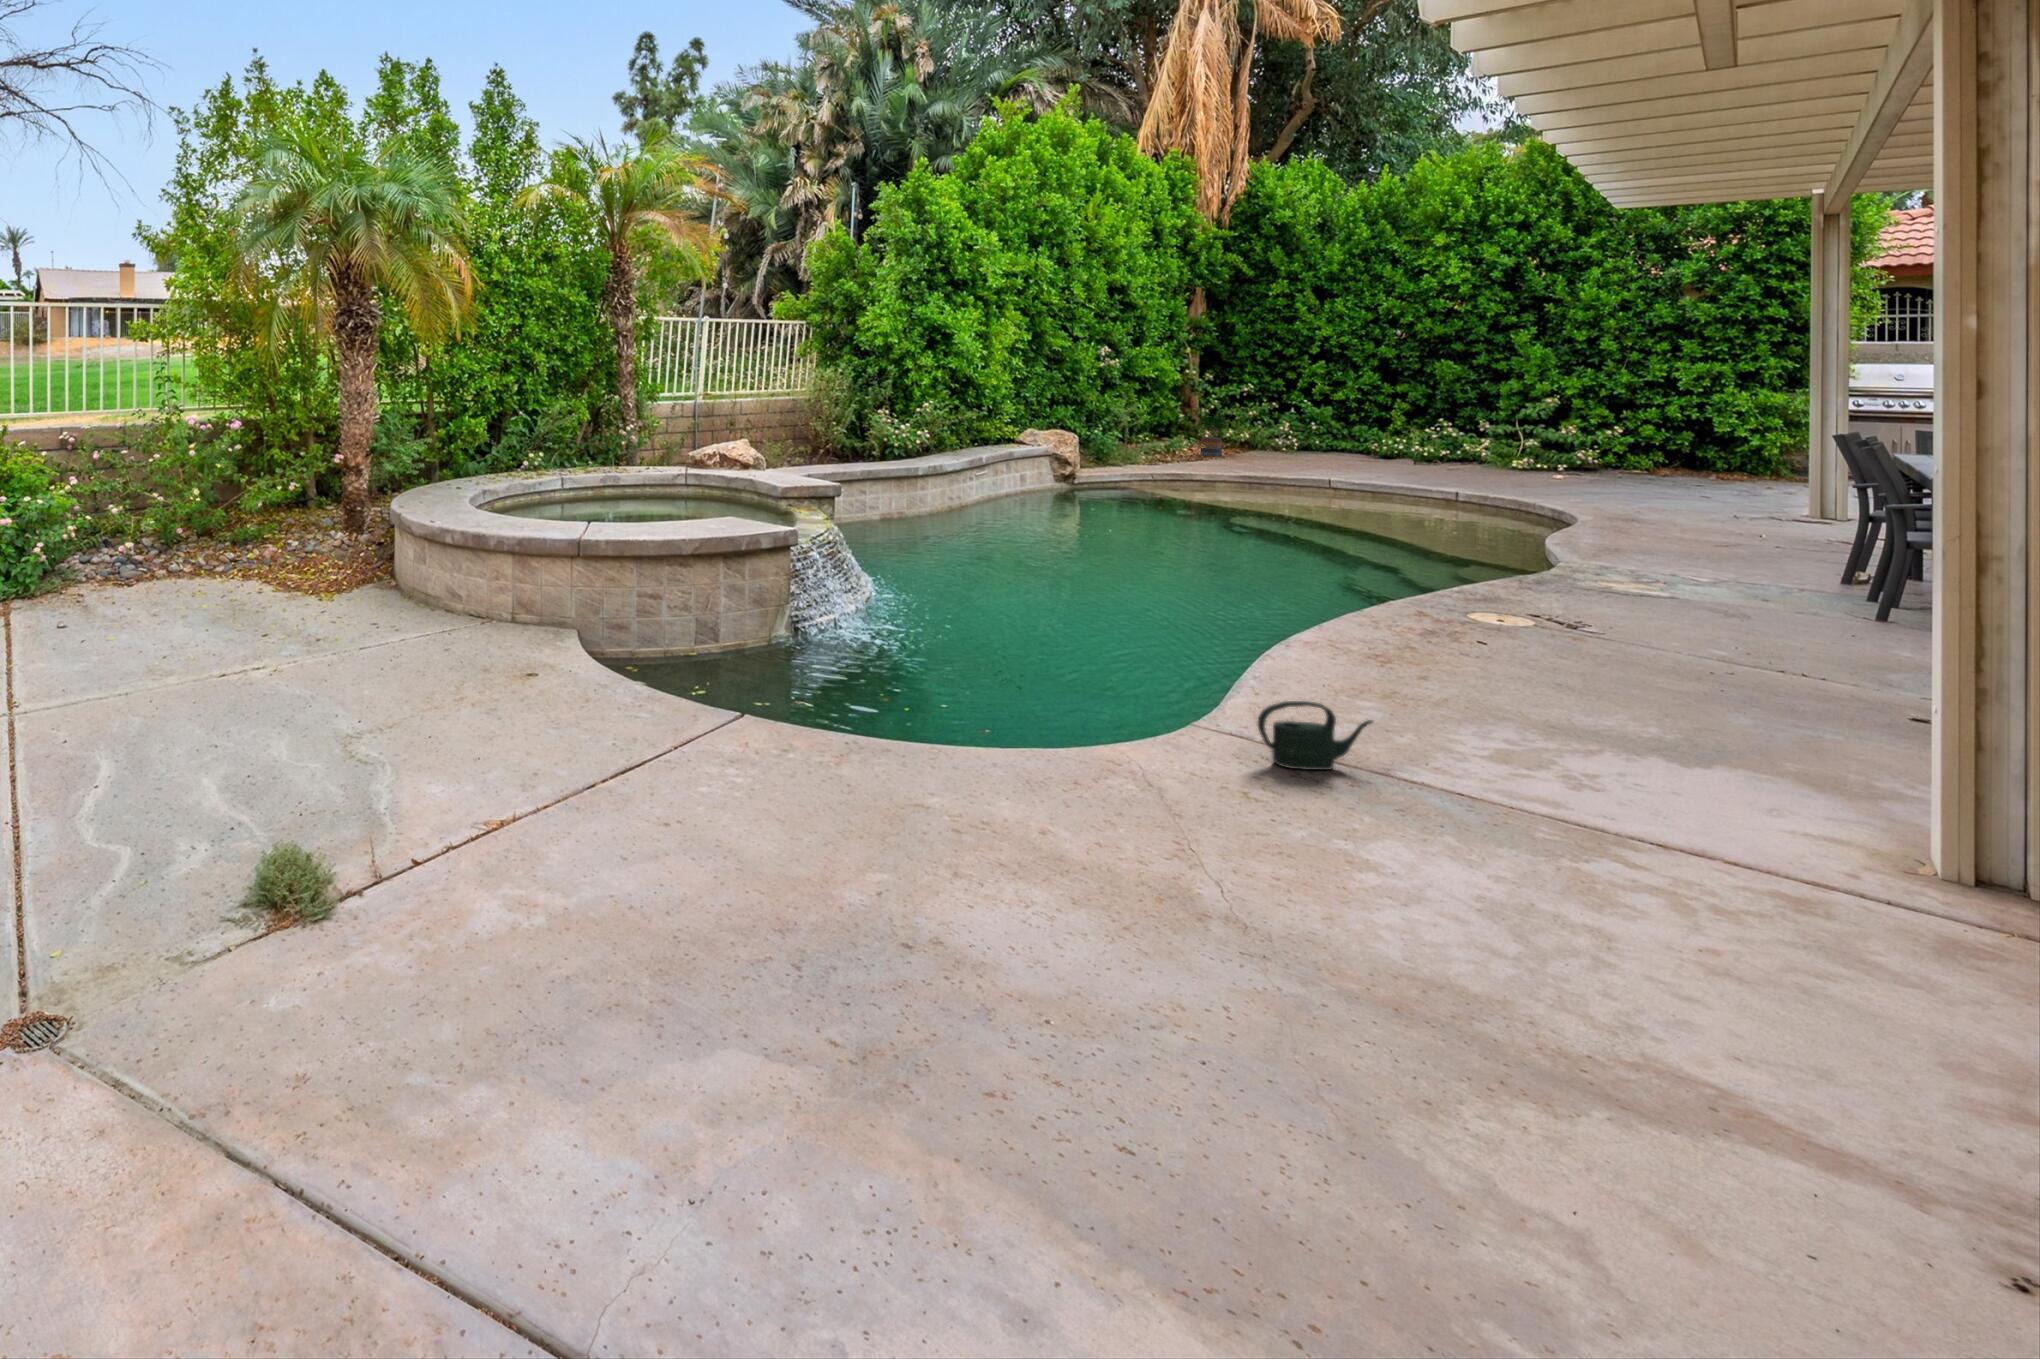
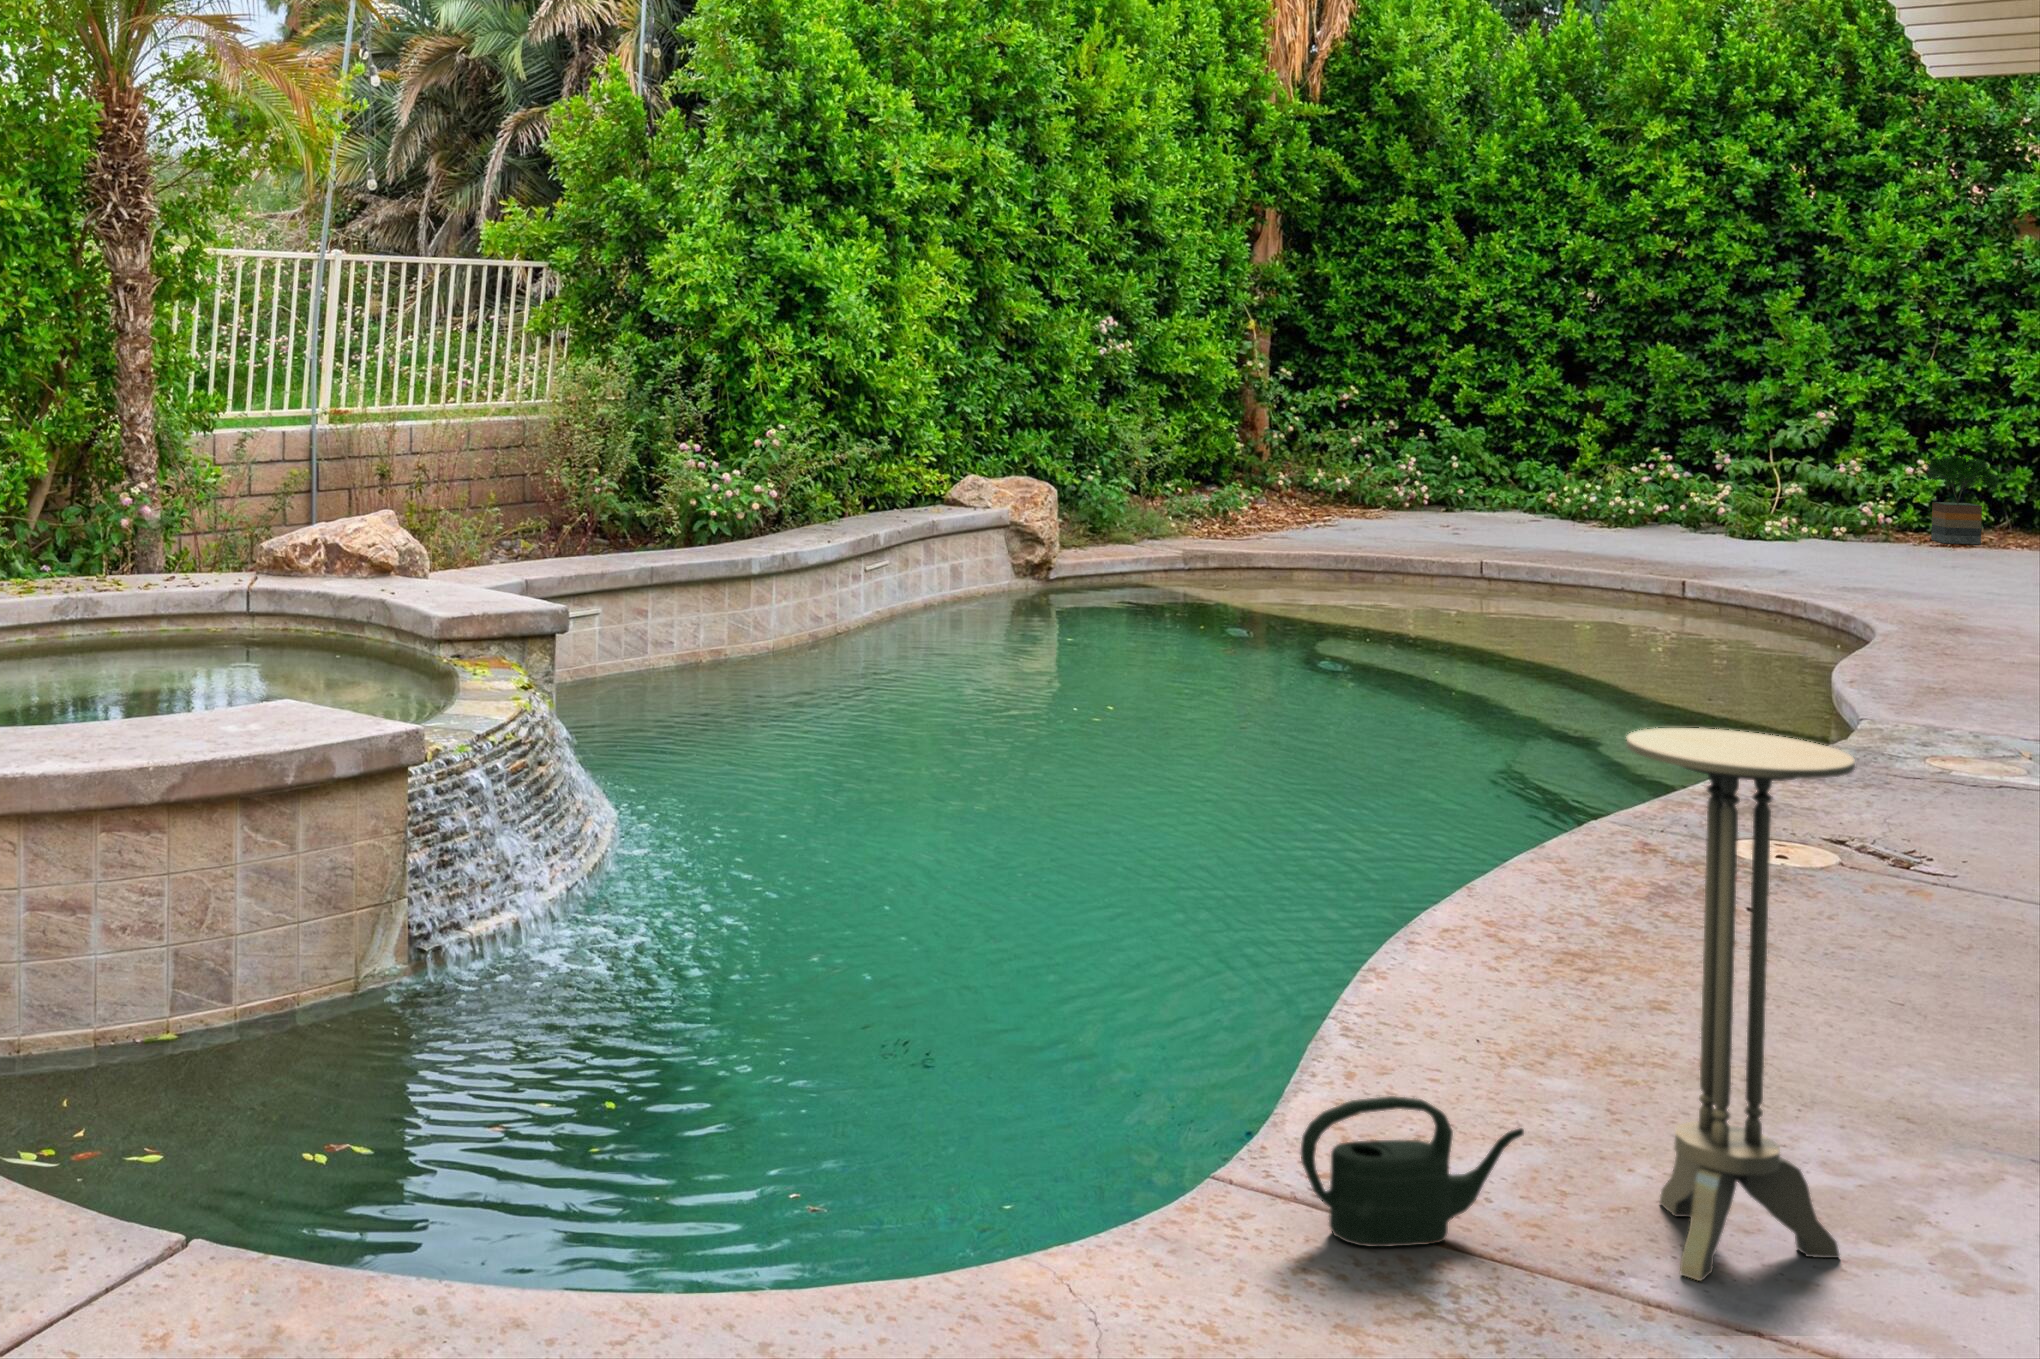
potted tree: present [1199,416,1227,457] -> present [1926,456,1998,544]
side table: none [1426,534,1550,793] -> present [1626,728,1855,1281]

